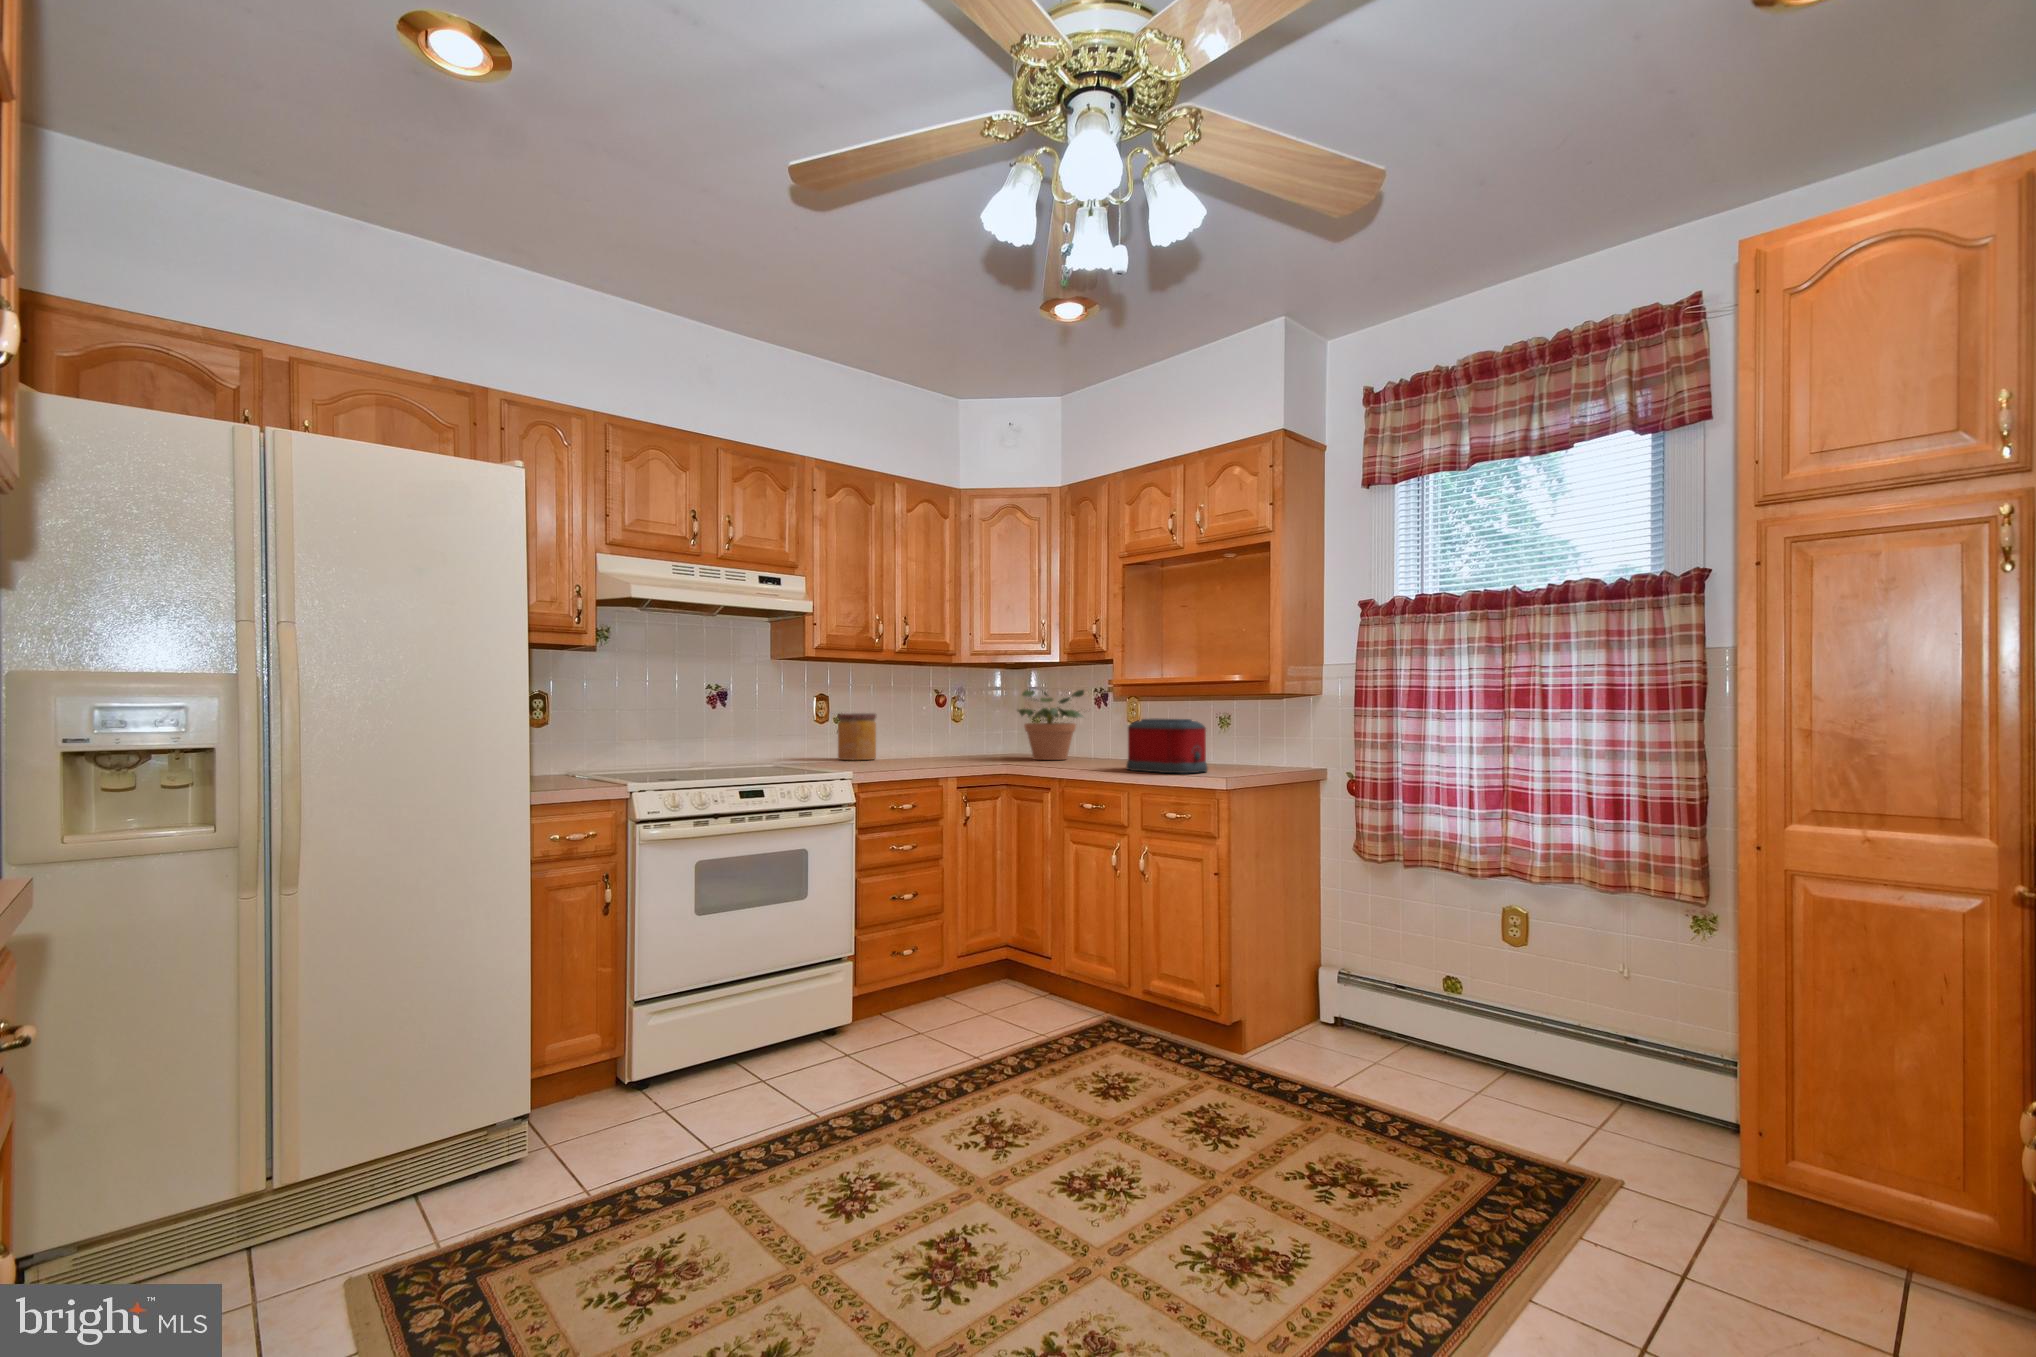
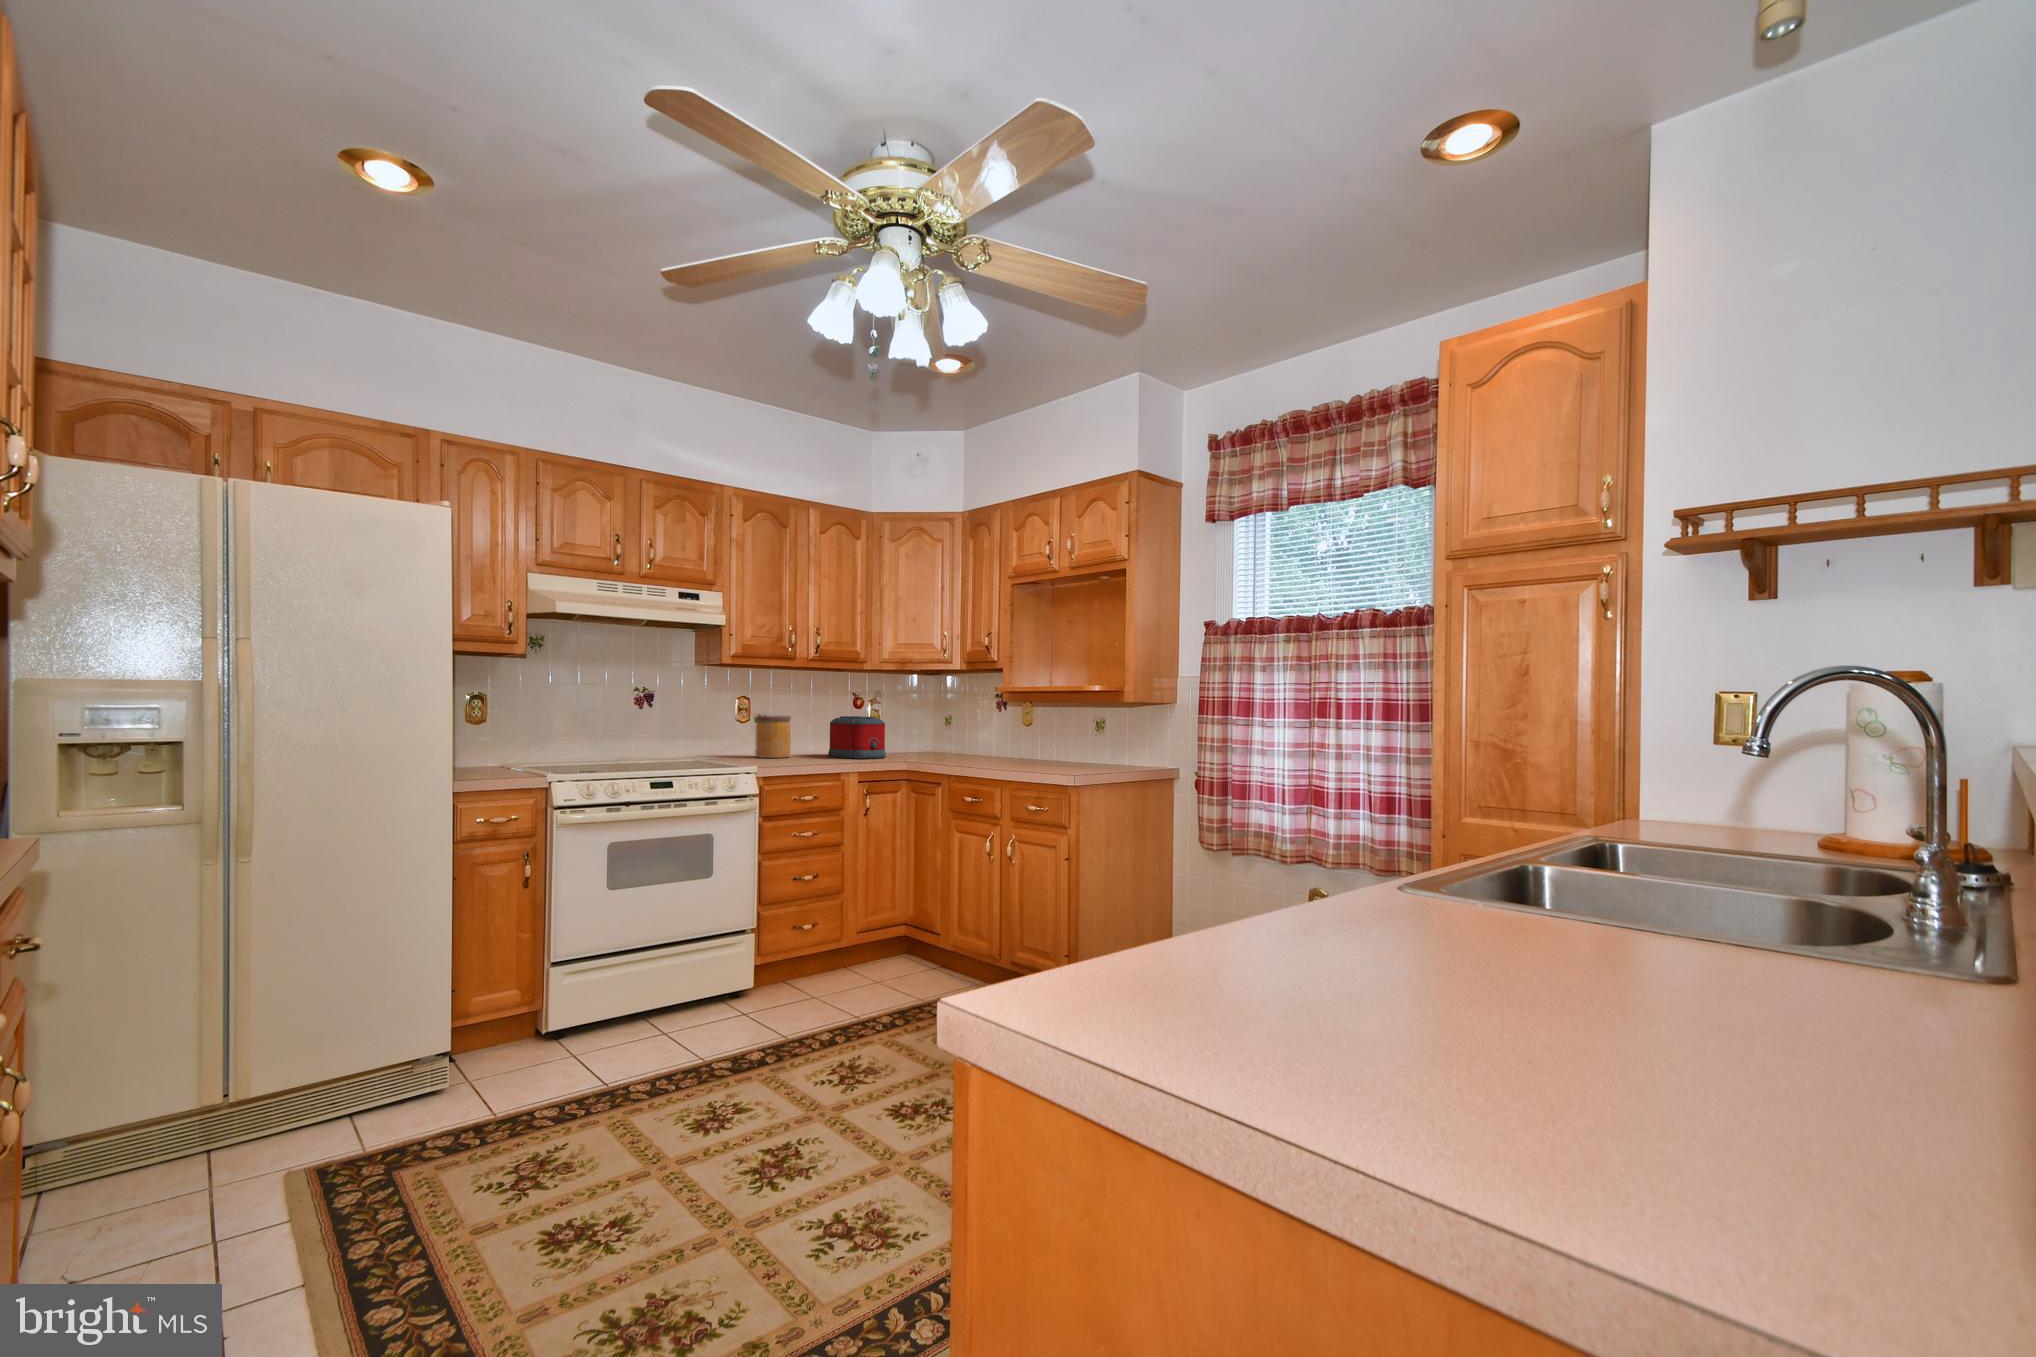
potted plant: present [1018,689,1084,760] -> none [918,695,990,759]
toaster: present [1126,719,1208,773] -> present [828,716,886,759]

